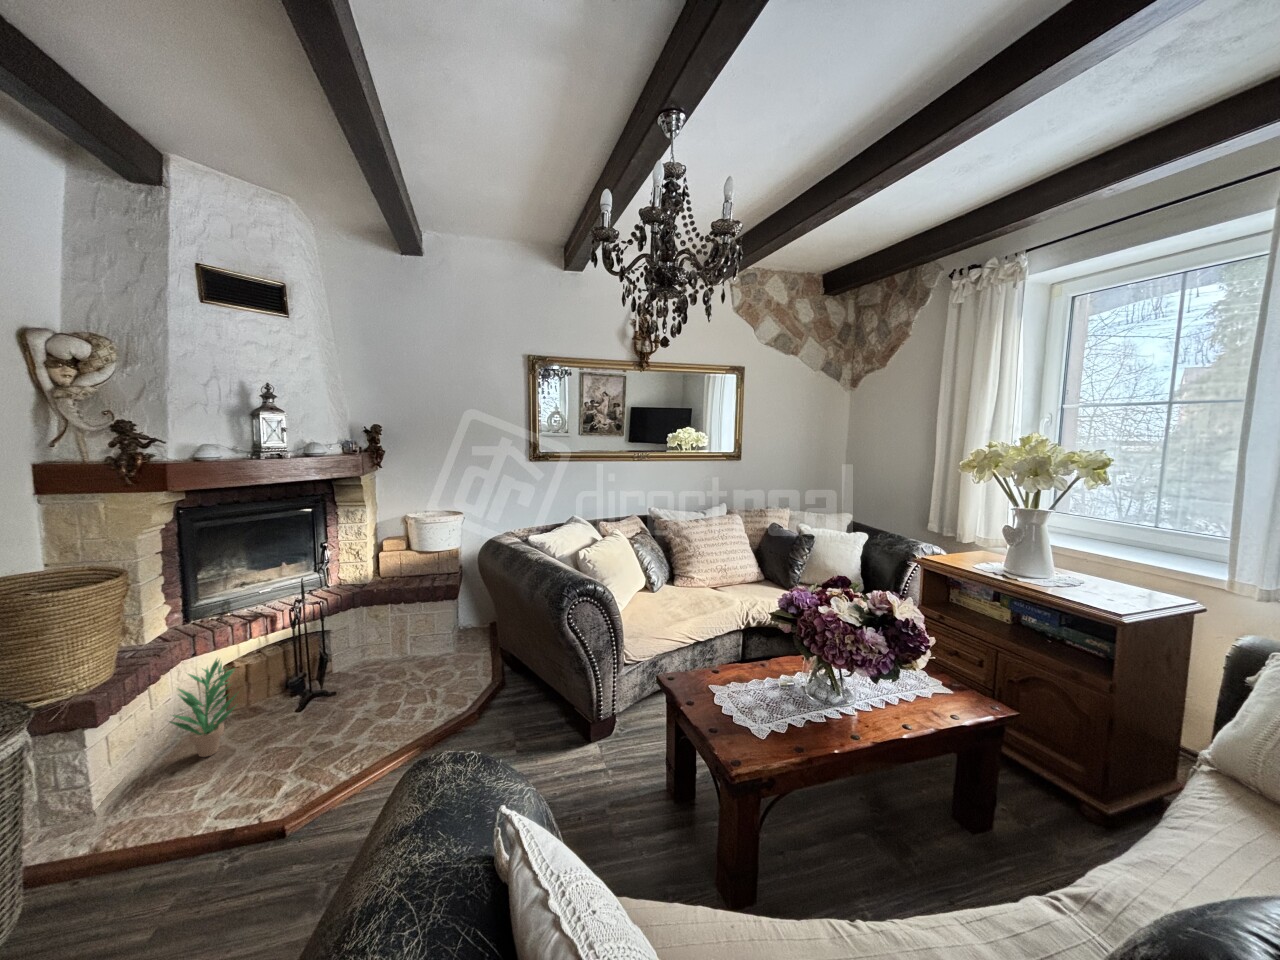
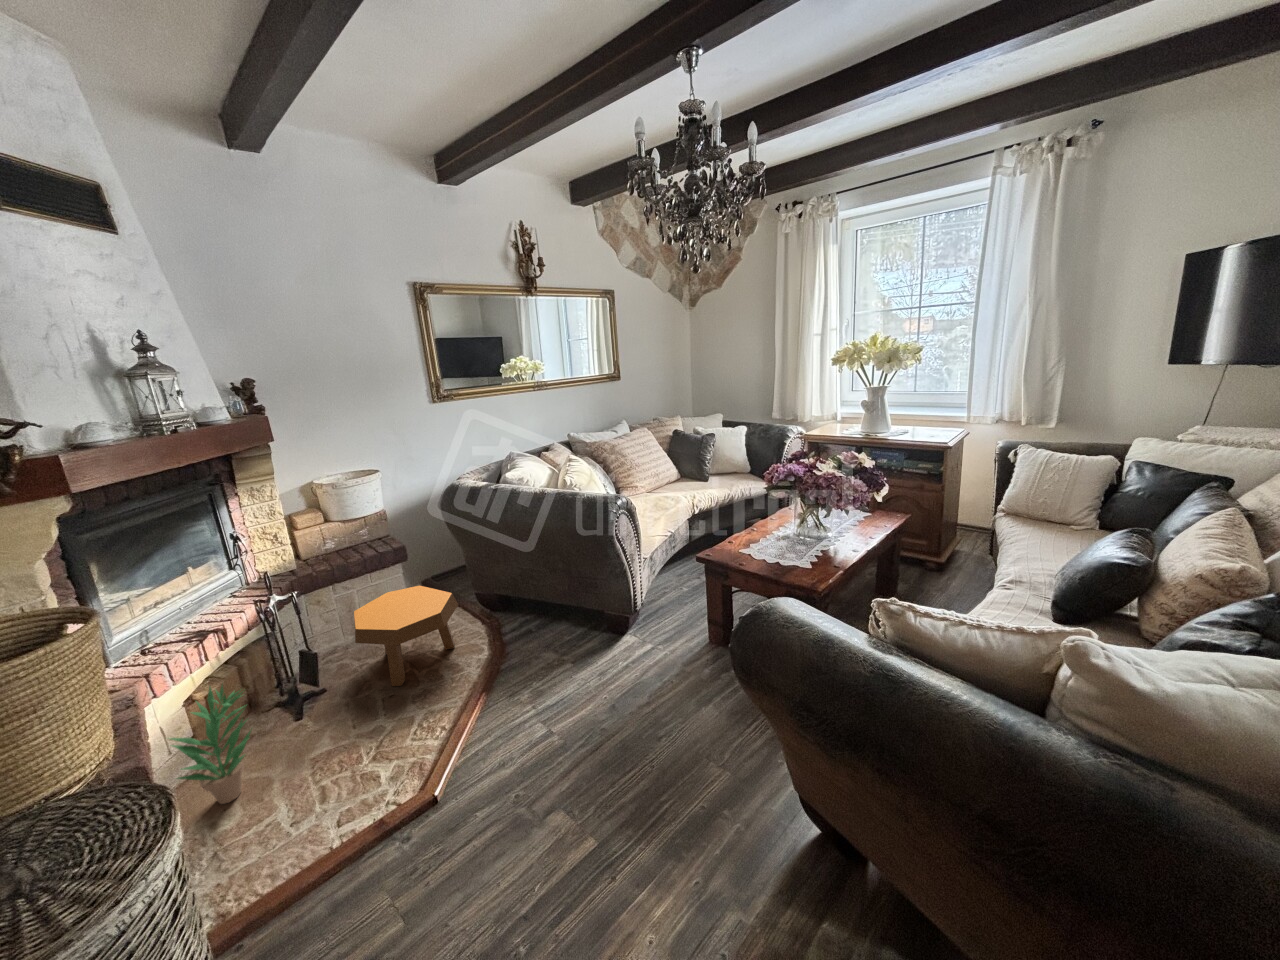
footstool: none [361,624,459,712] -> present [354,586,458,686]

